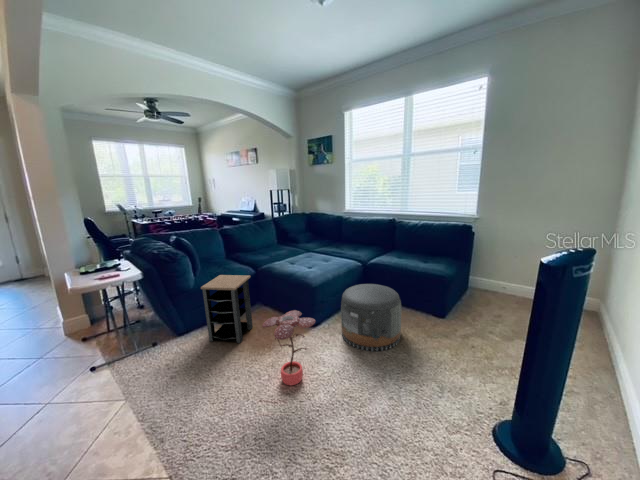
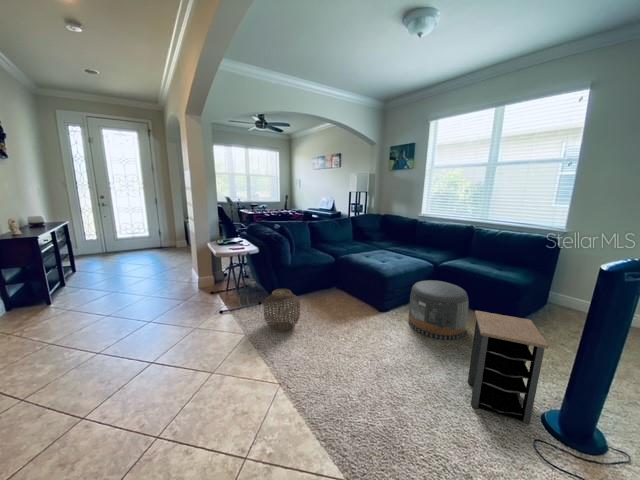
side table: present [201,275,253,343] -> present [468,311,548,424]
potted plant: present [262,310,315,385] -> none [346,291,389,349]
woven basket: none [151,324,208,384] -> present [264,289,300,332]

